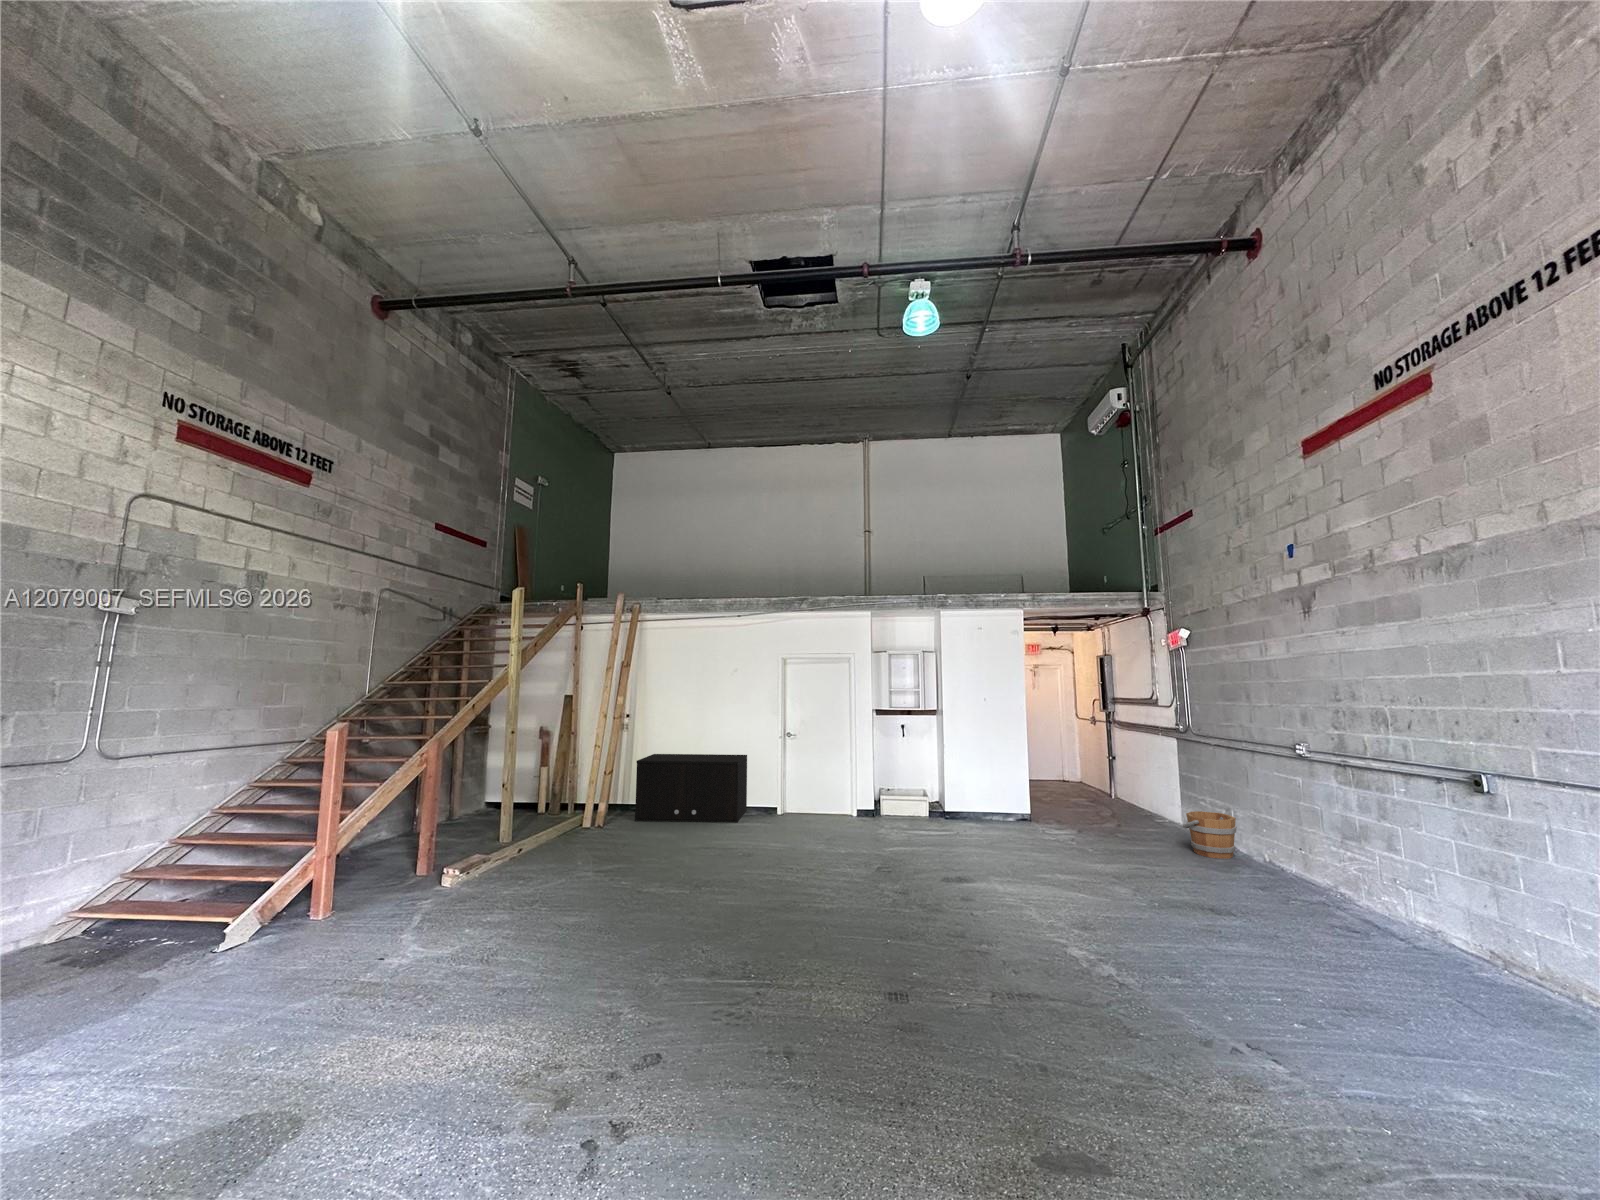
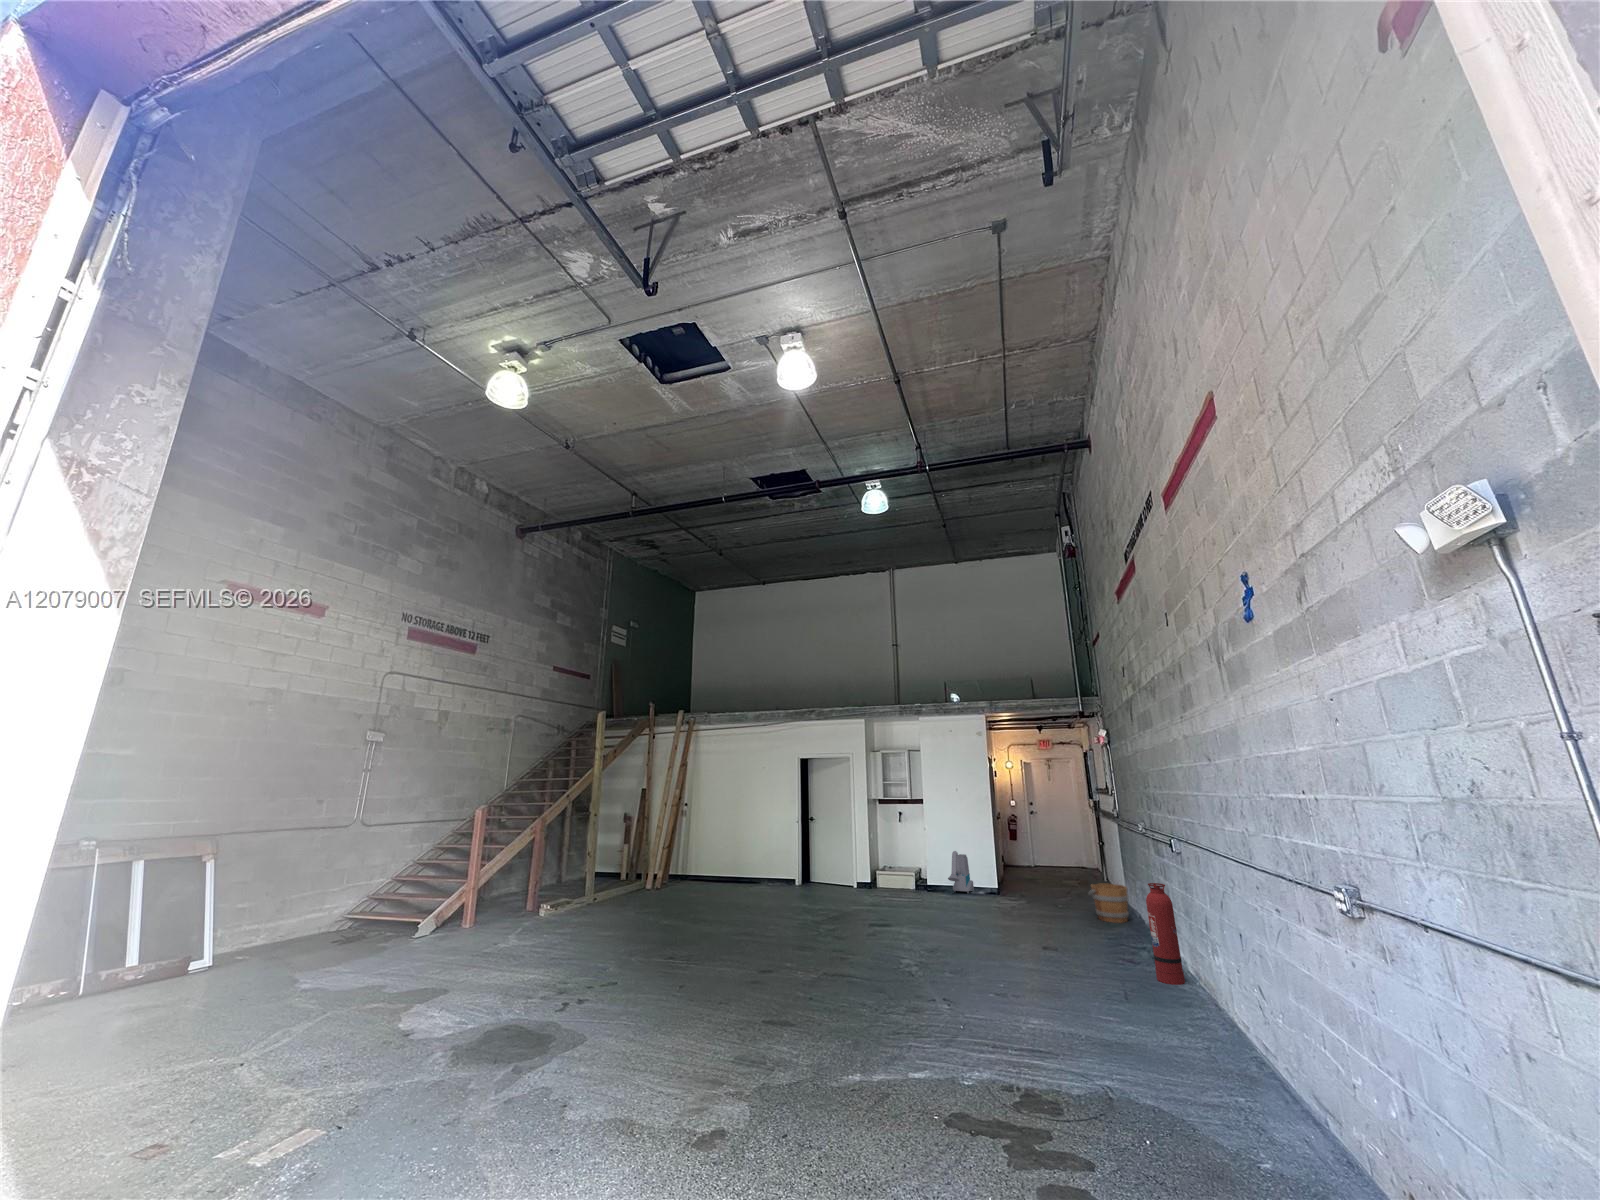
storage cabinet: present [635,754,747,823] -> none [684,834,773,889]
vacuum cleaner: none [979,772,1001,821] -> present [948,851,974,893]
fire extinguisher: none [1418,831,1481,969] -> present [1146,883,1185,985]

